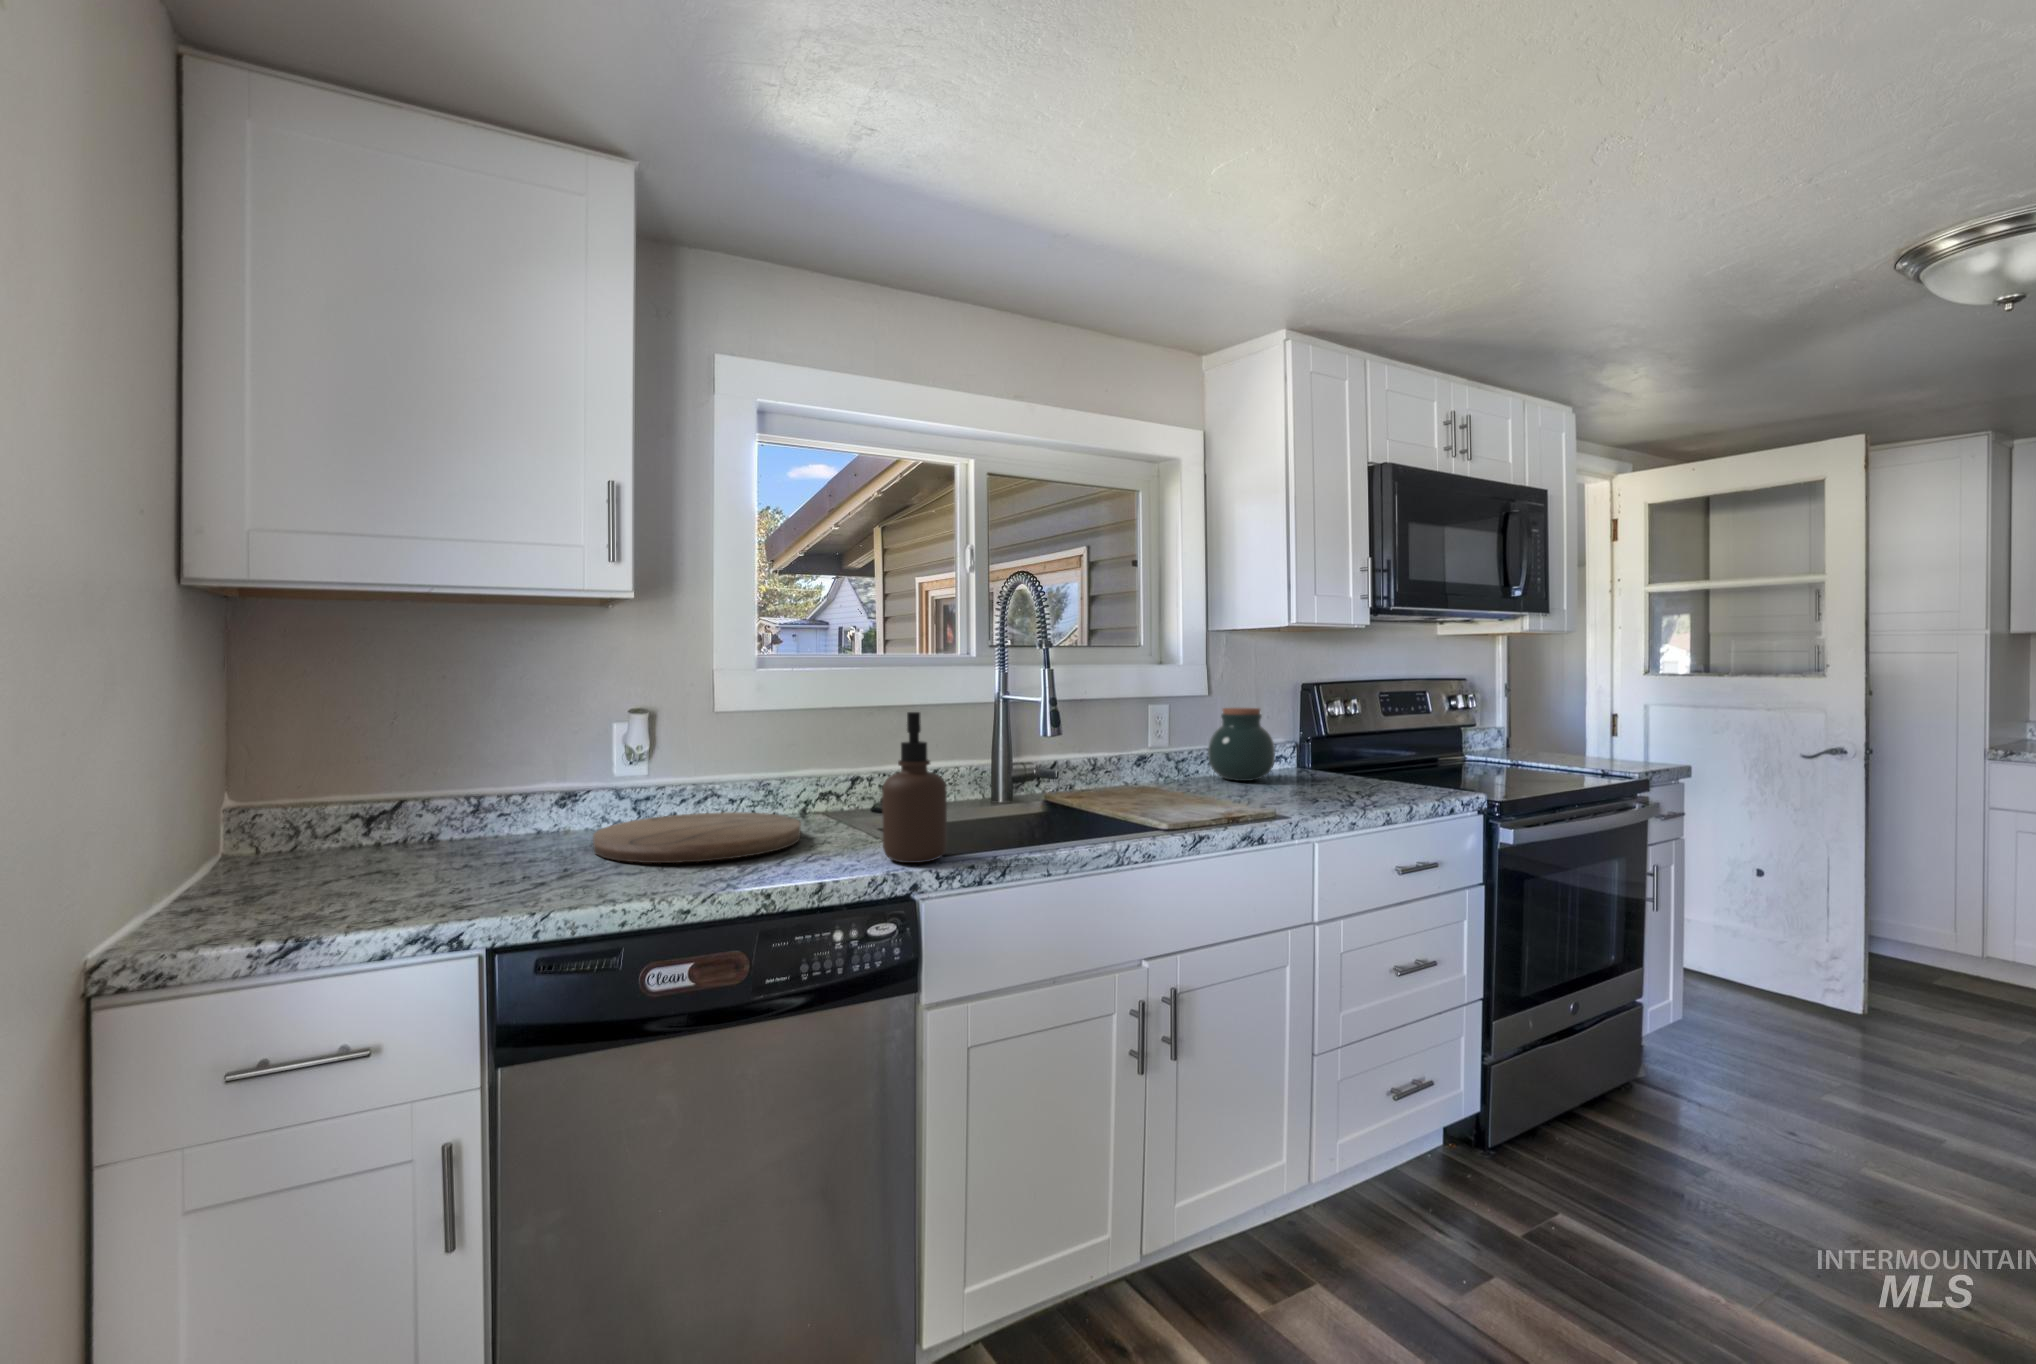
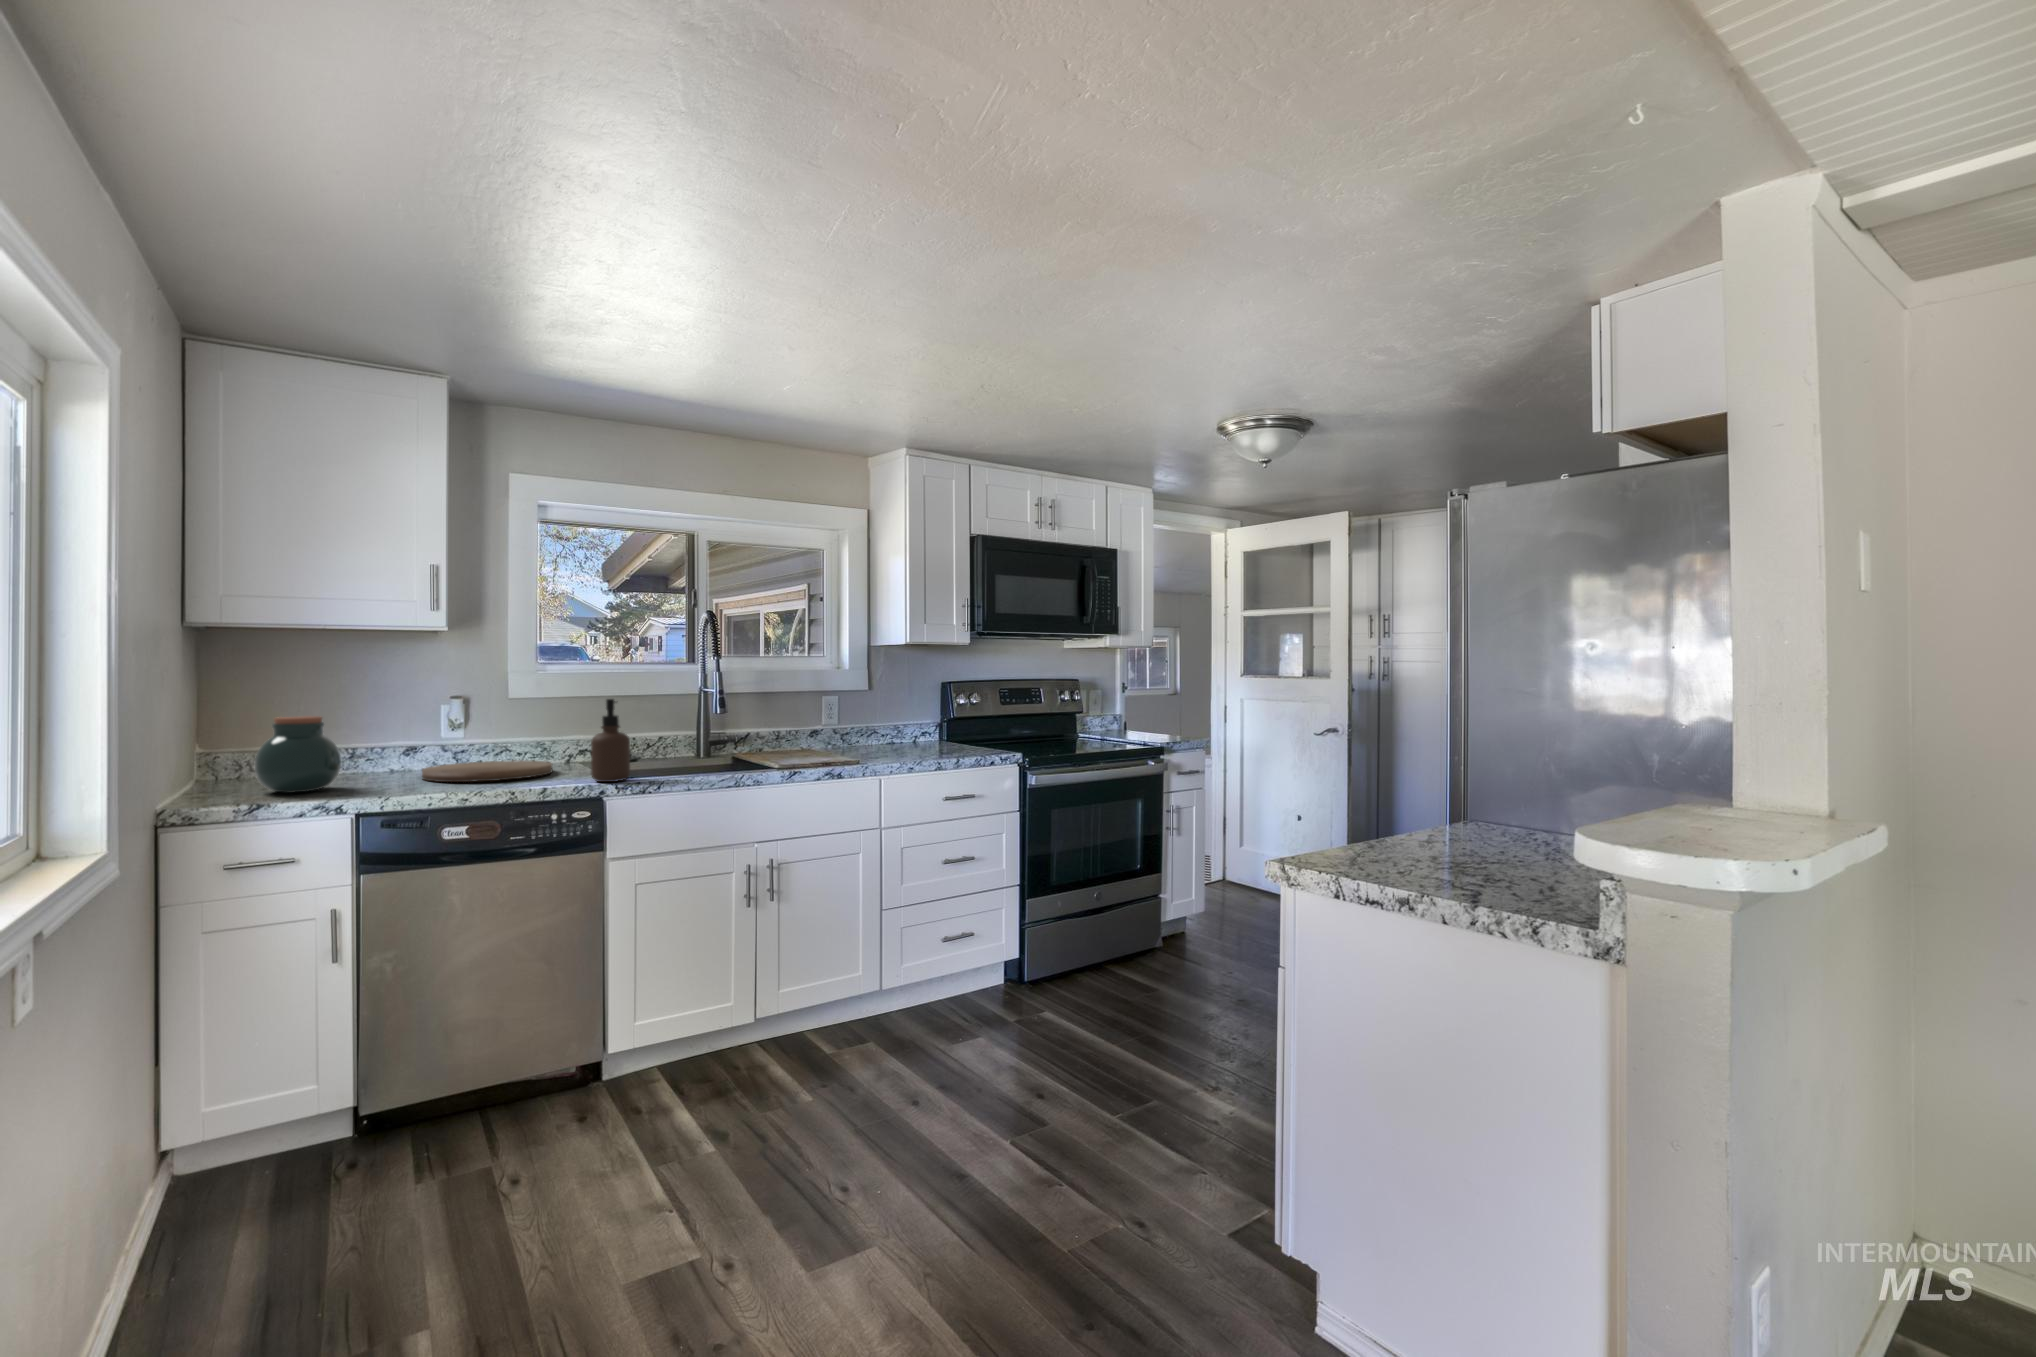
jar: present [1208,708,1275,781] -> present [255,716,341,793]

